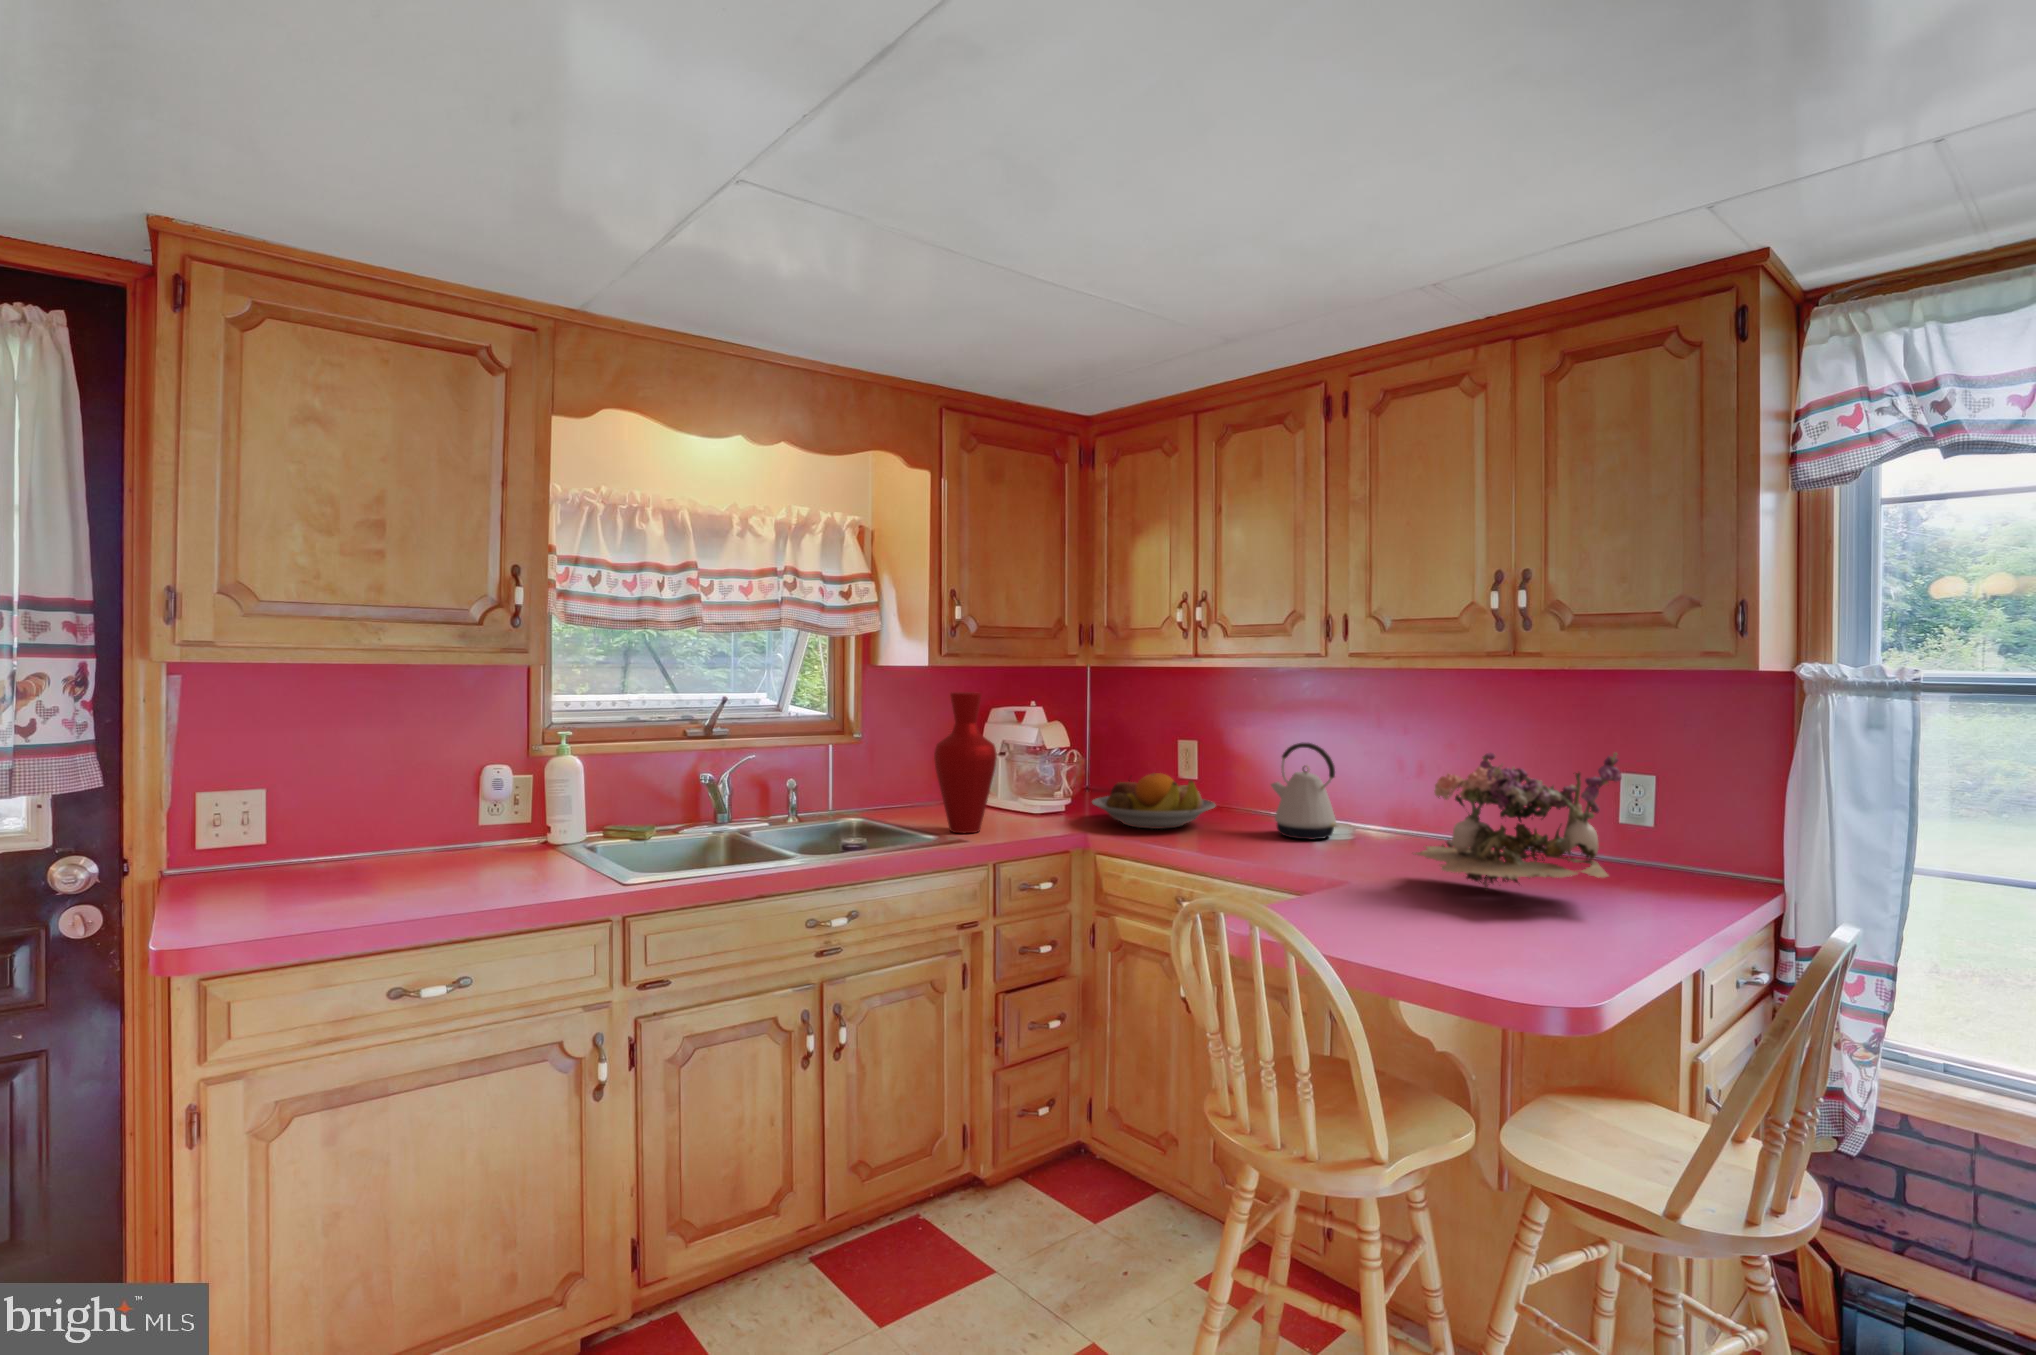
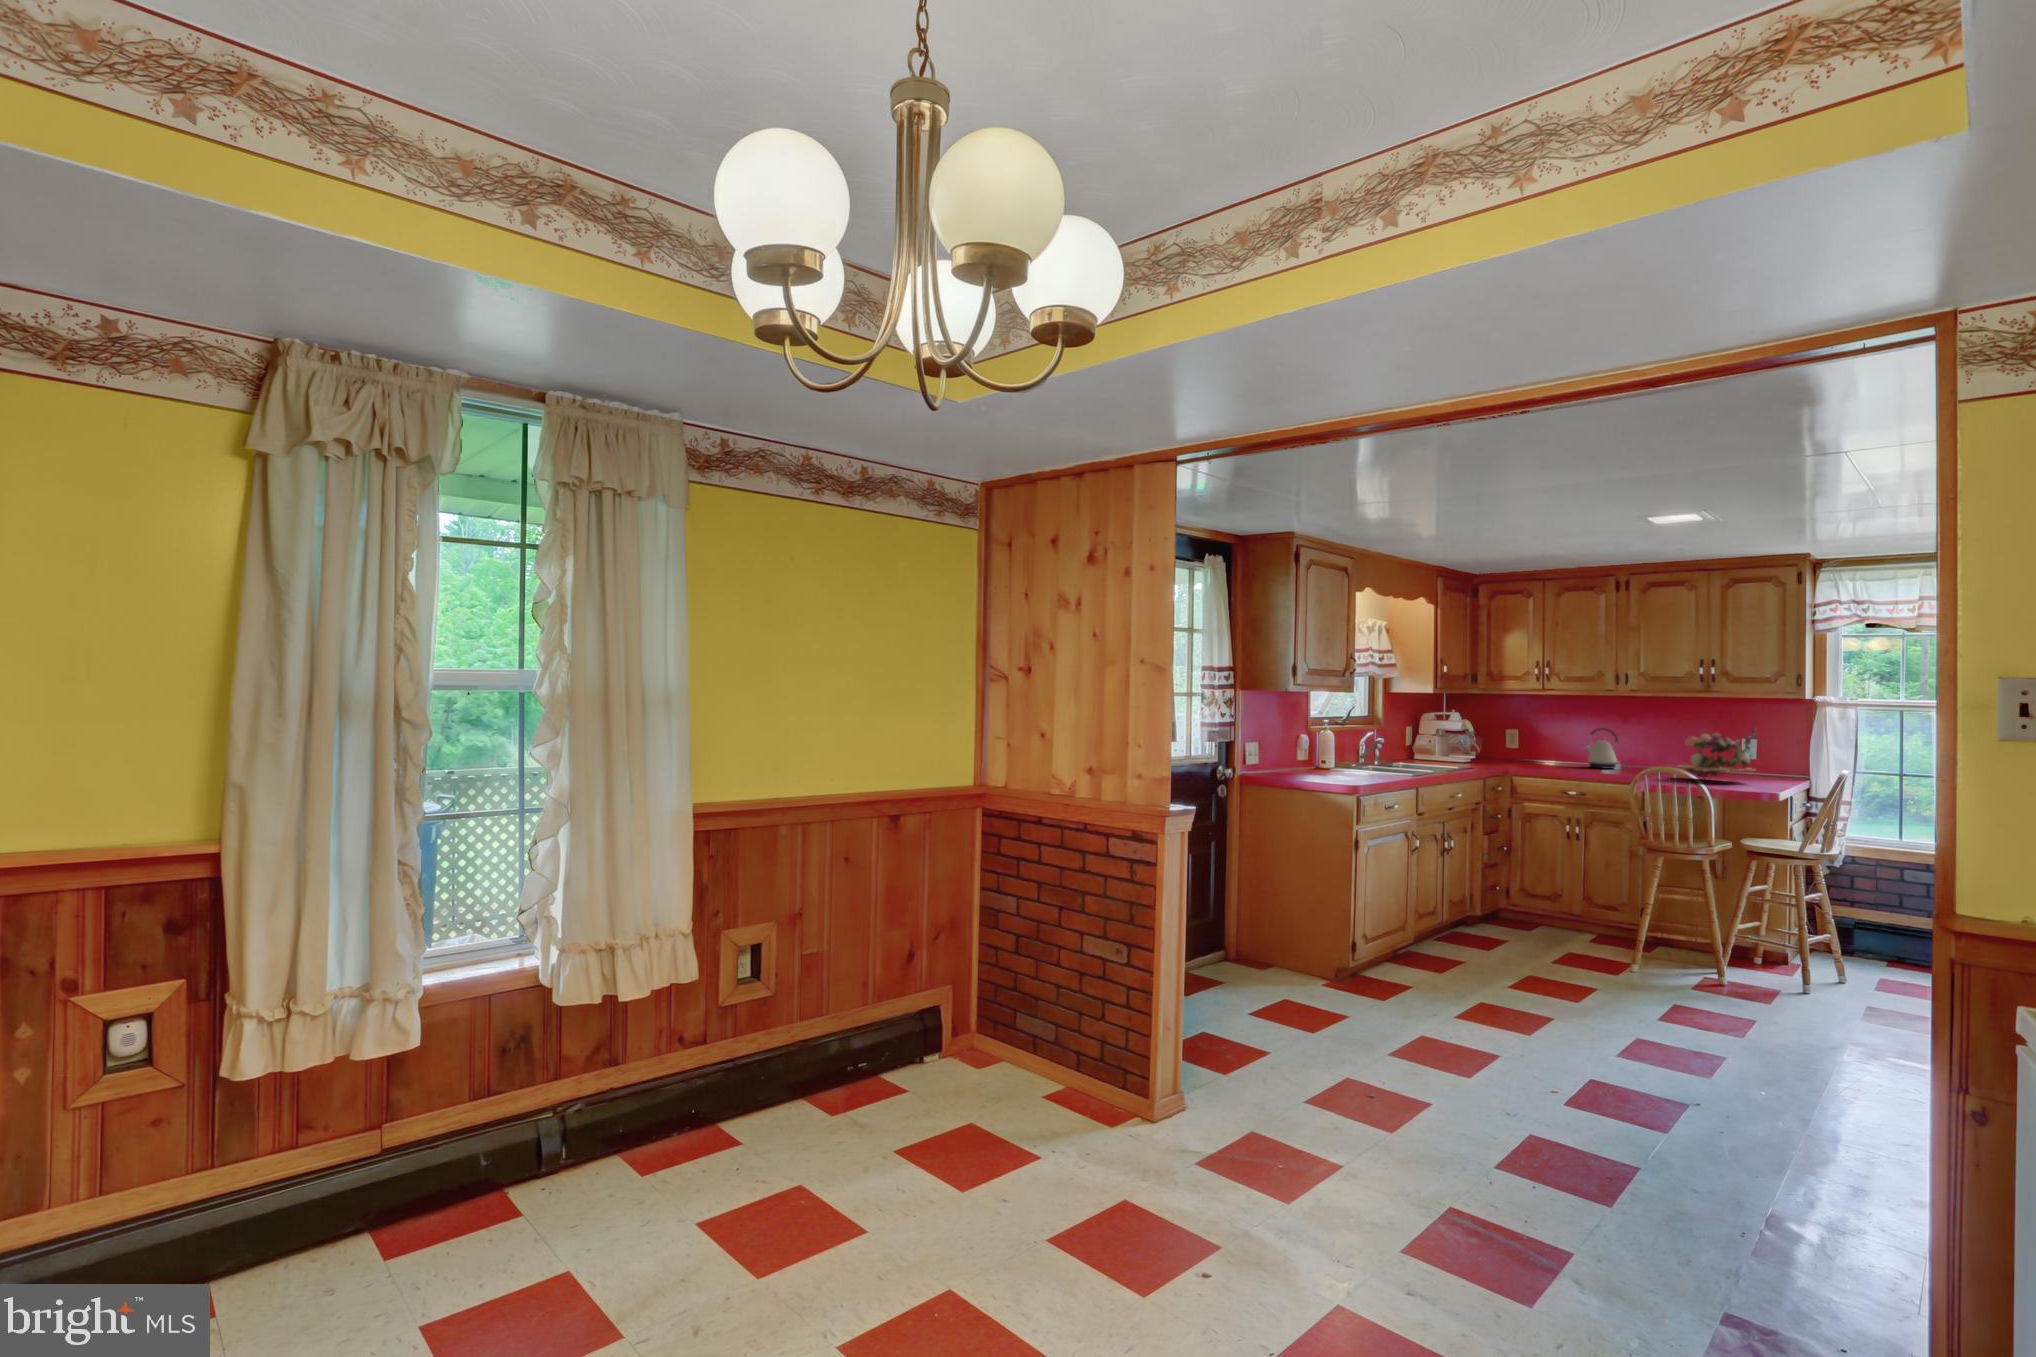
vase: present [934,692,997,833] -> none [1439,705,1469,767]
fruit bowl: present [1092,773,1215,829] -> none [1497,742,1558,766]

